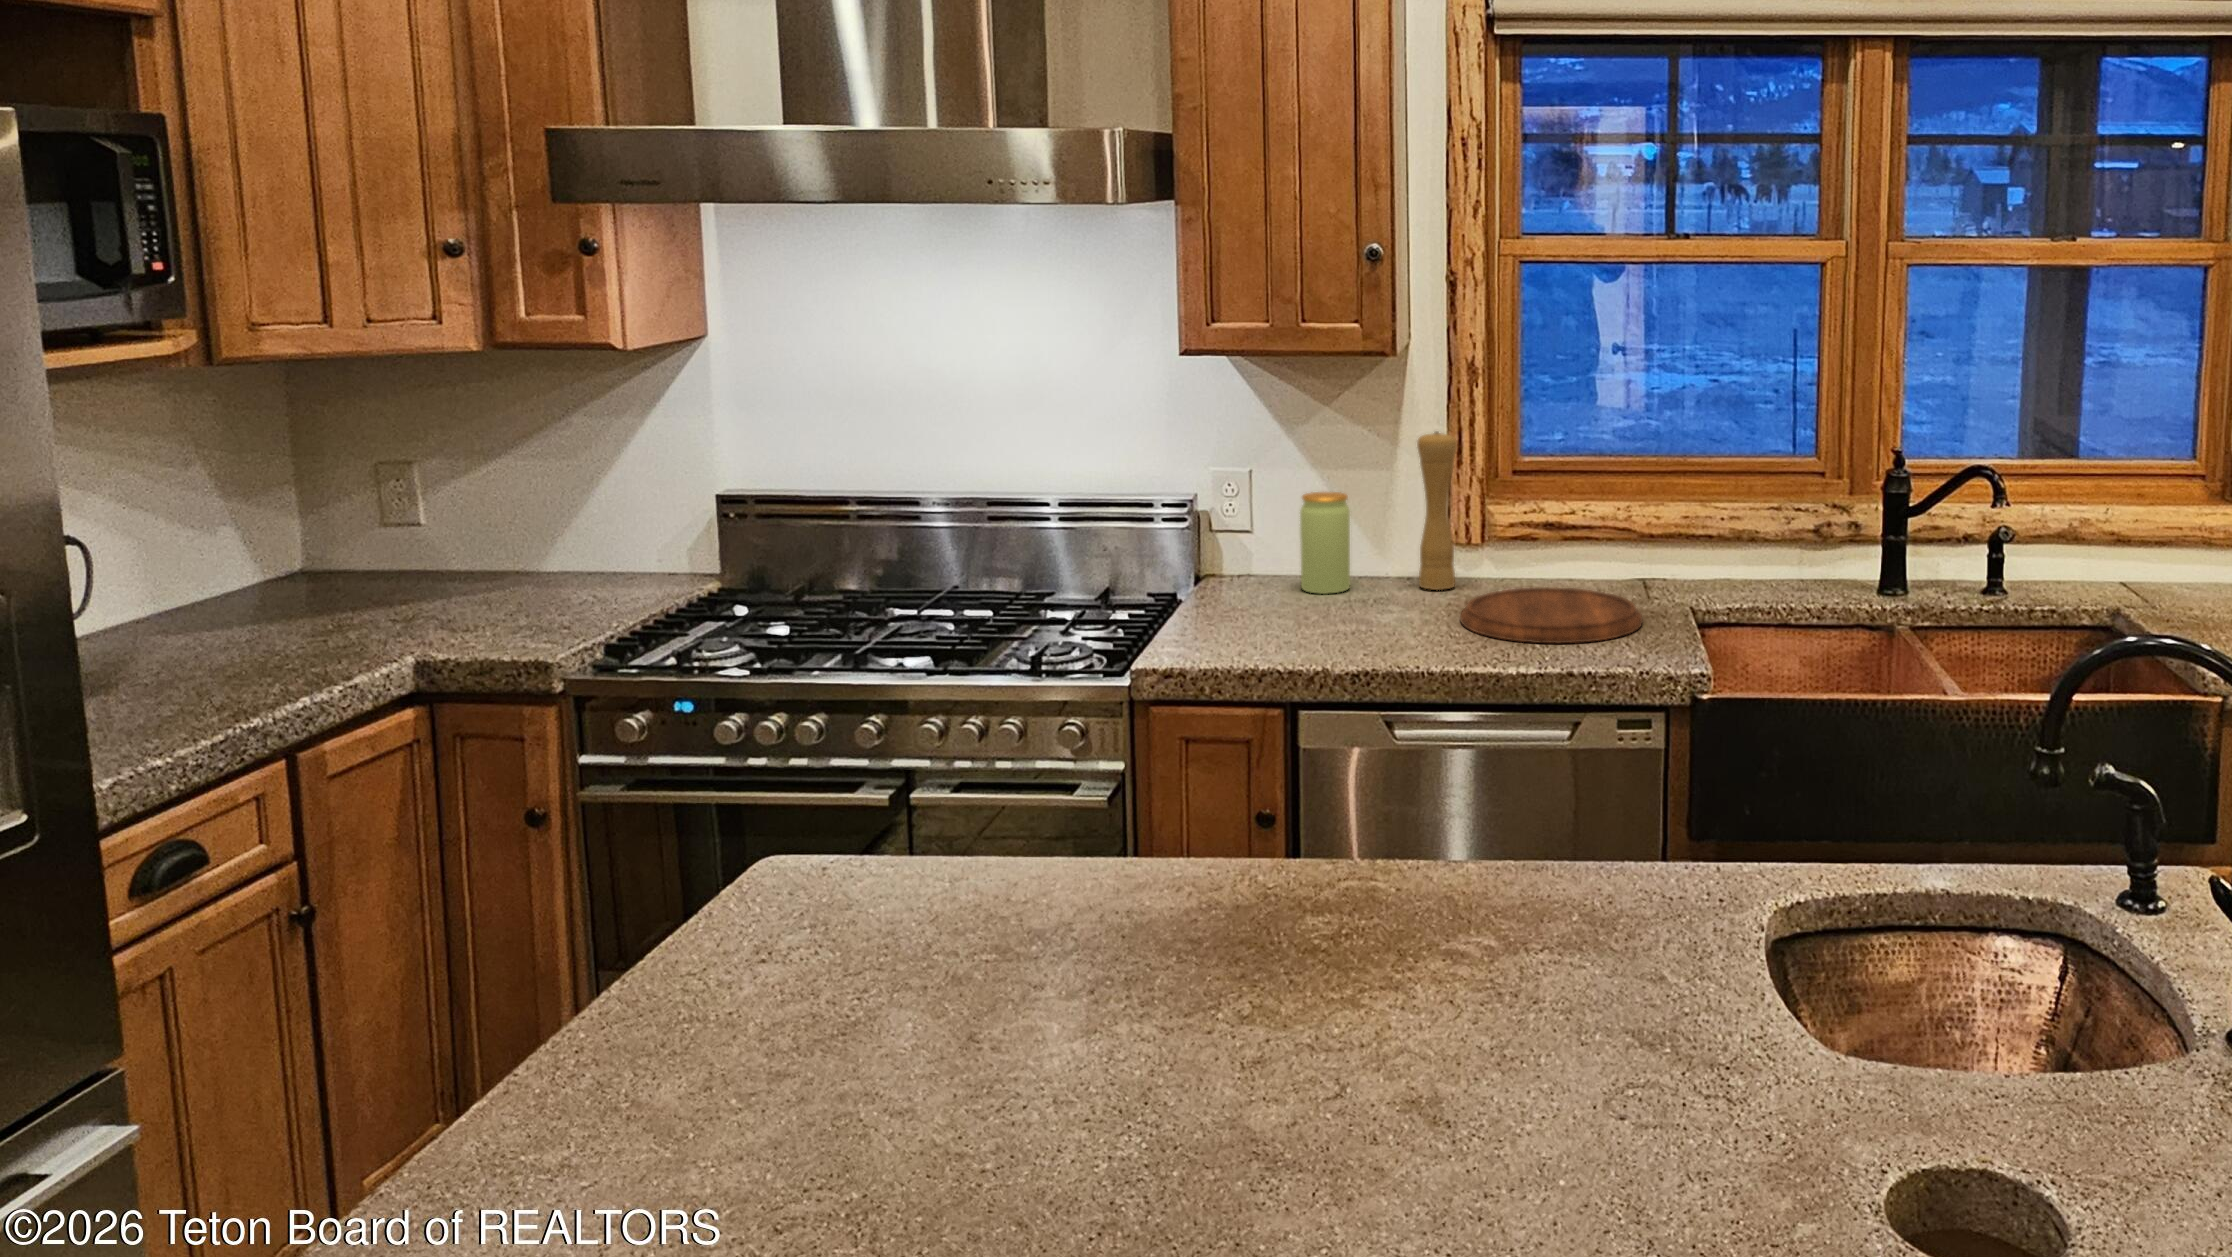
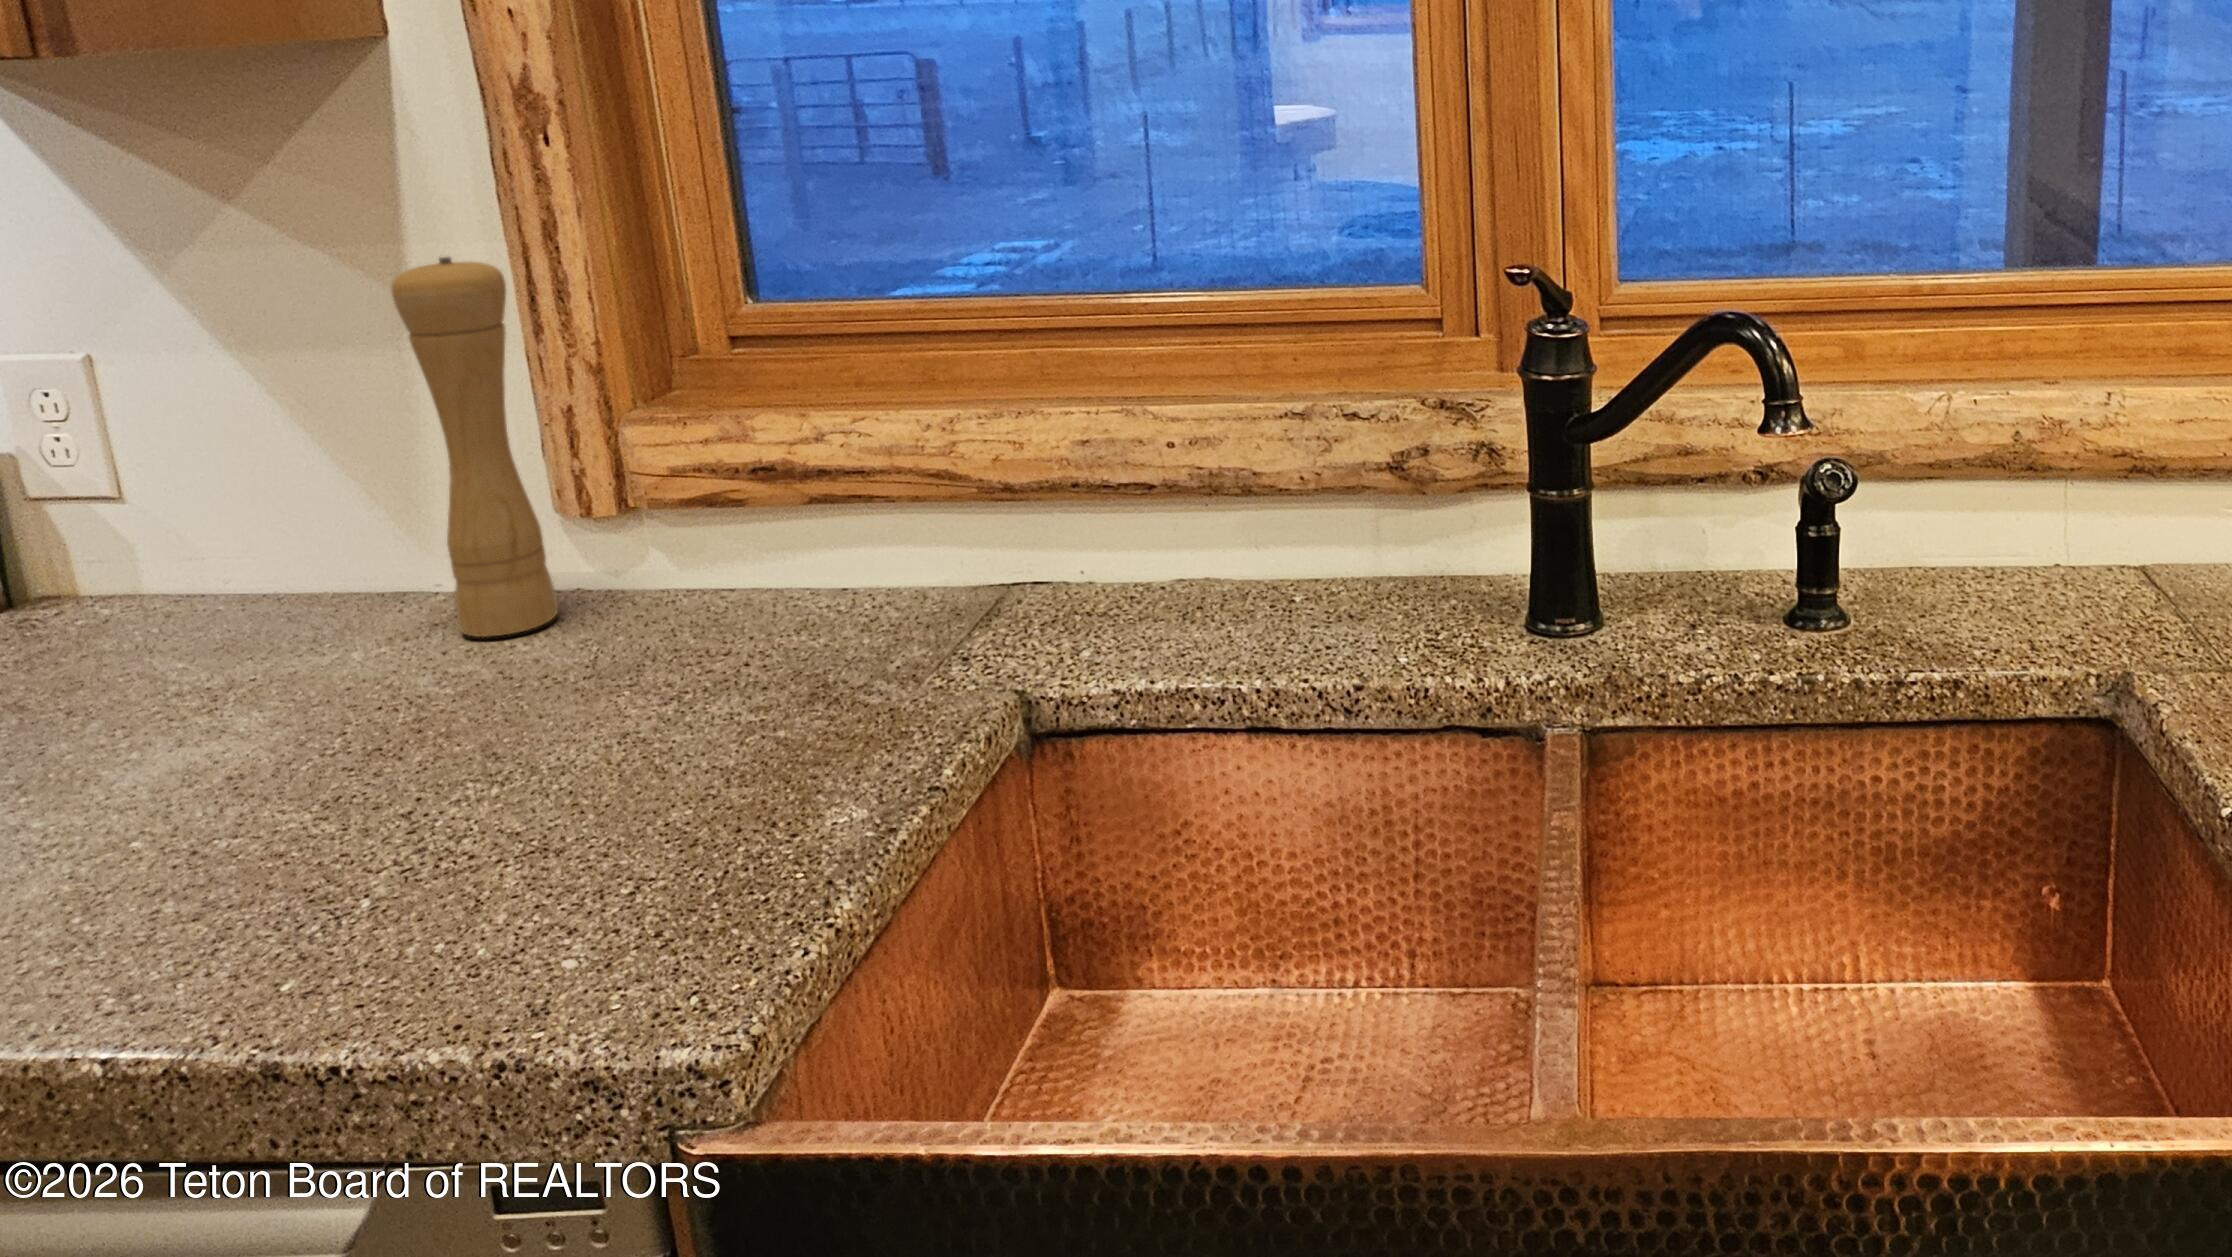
jar: present [1300,492,1350,594] -> none [118,409,306,659]
cutting board: present [1460,587,1642,643] -> none [297,641,849,884]

